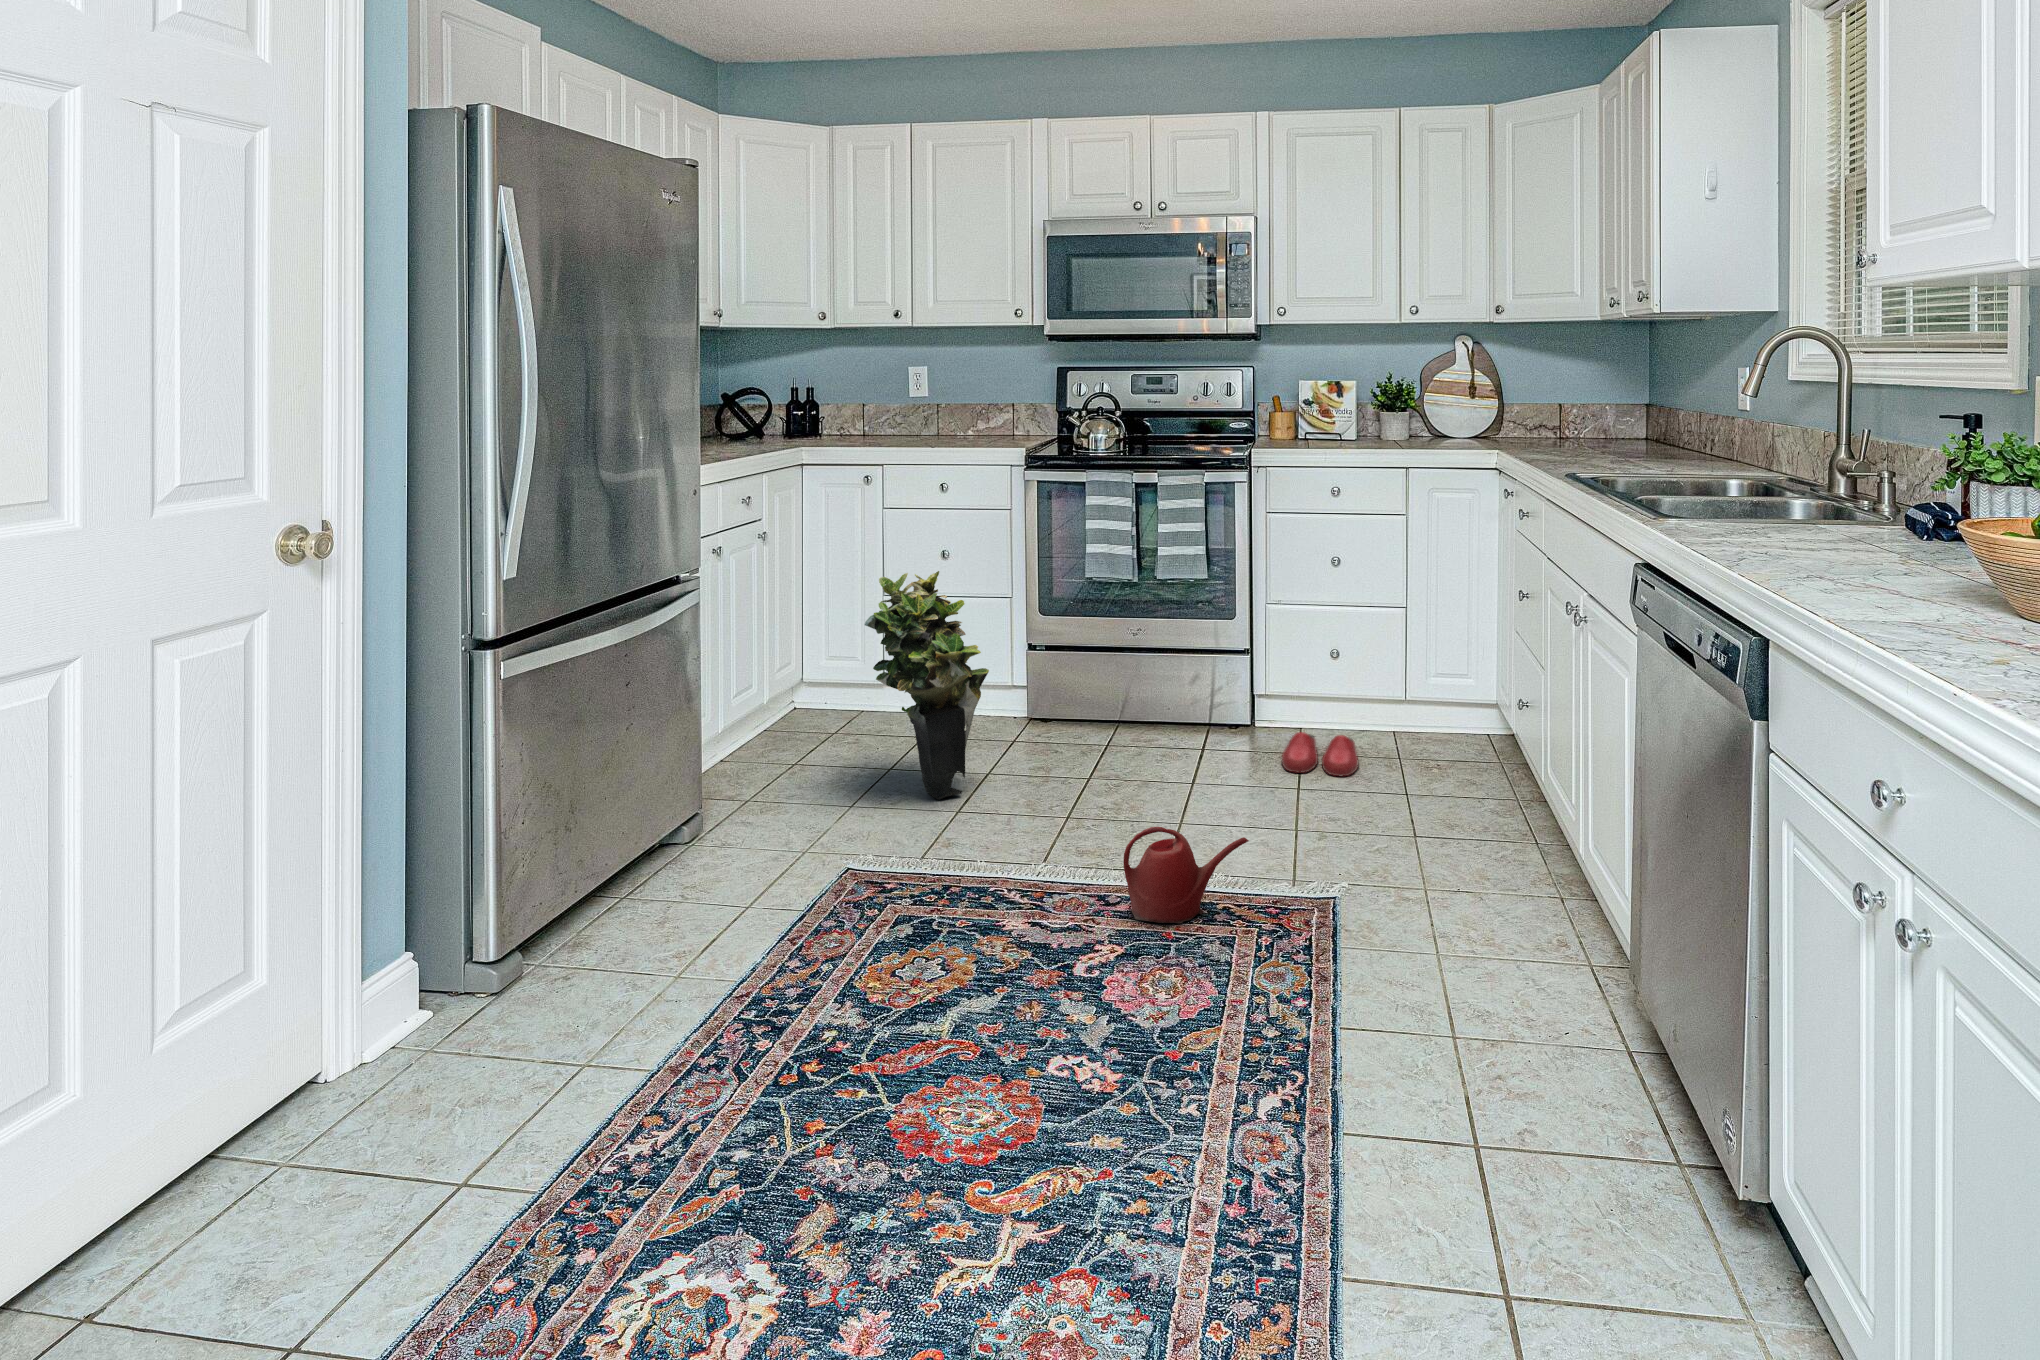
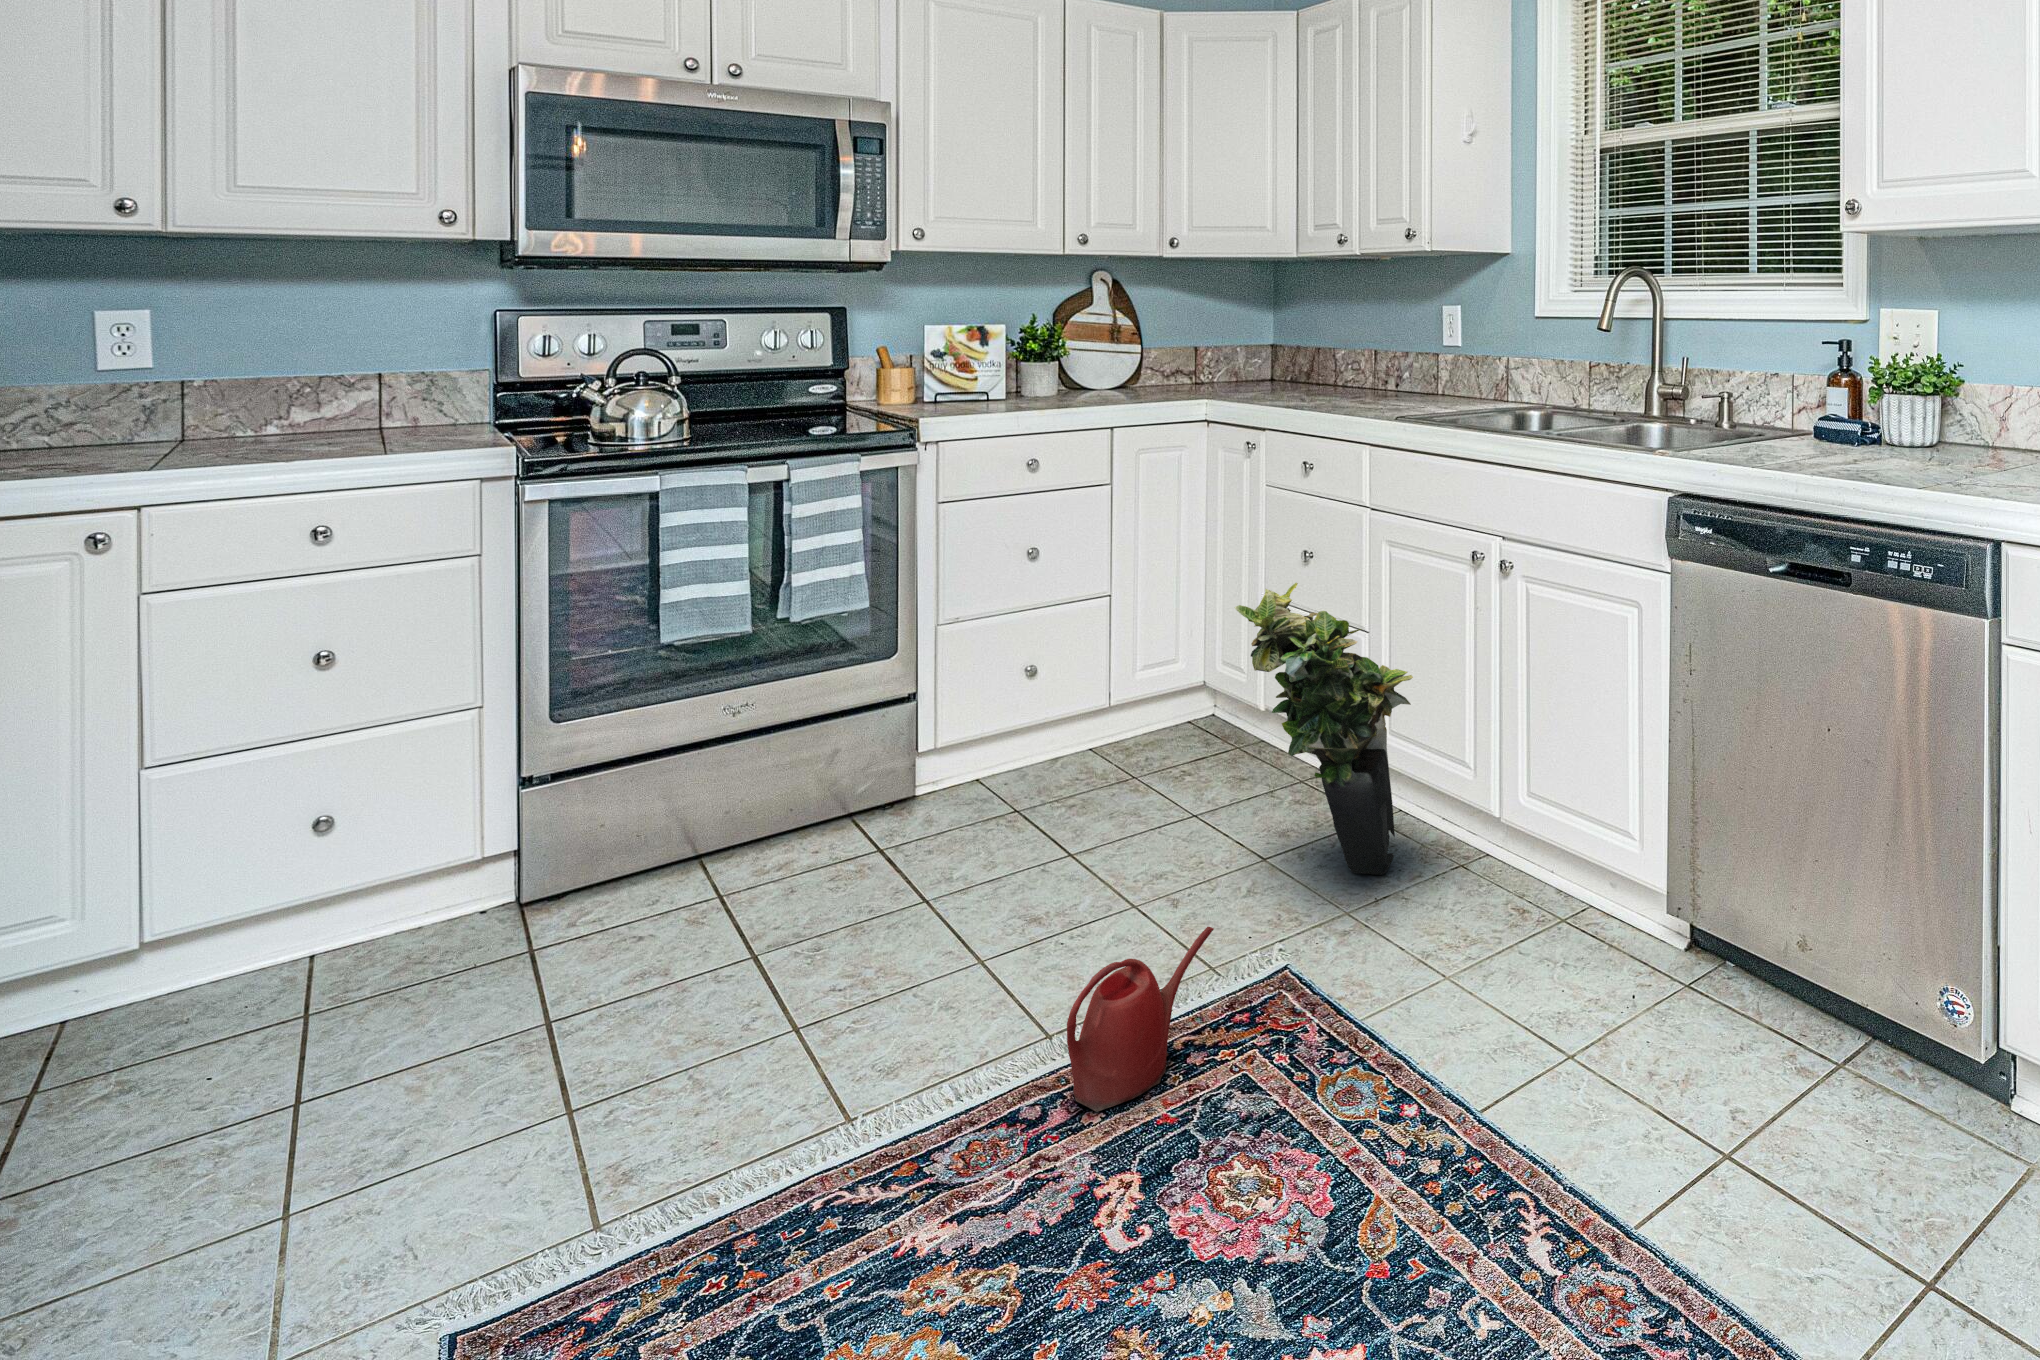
potted plant: present [864,571,989,800] -> present [1235,583,1413,875]
slippers: present [1282,732,1358,776] -> none [1011,754,1118,820]

